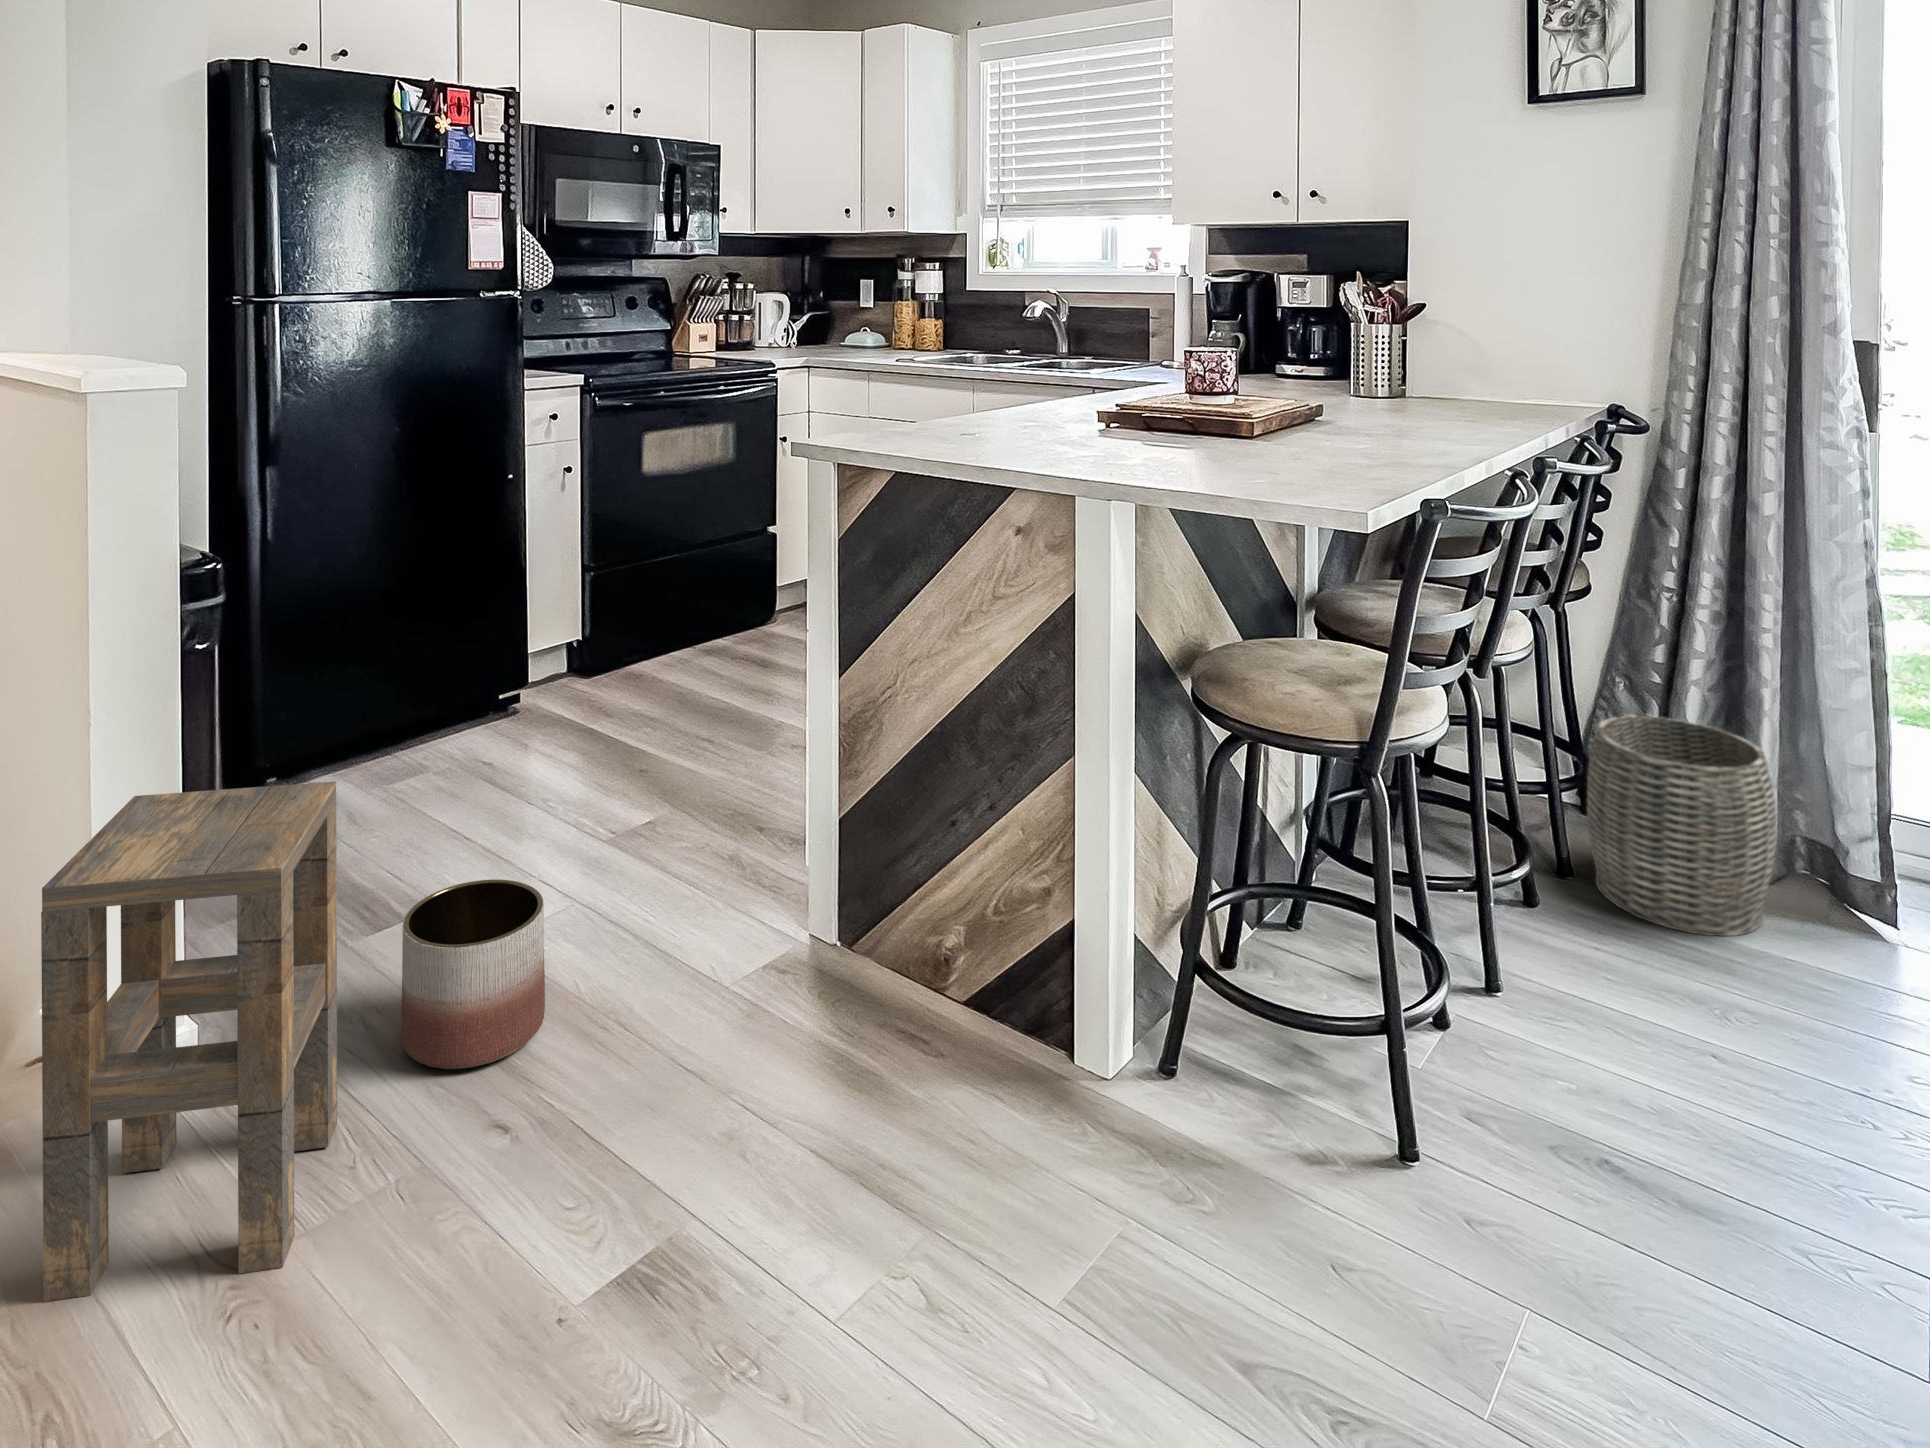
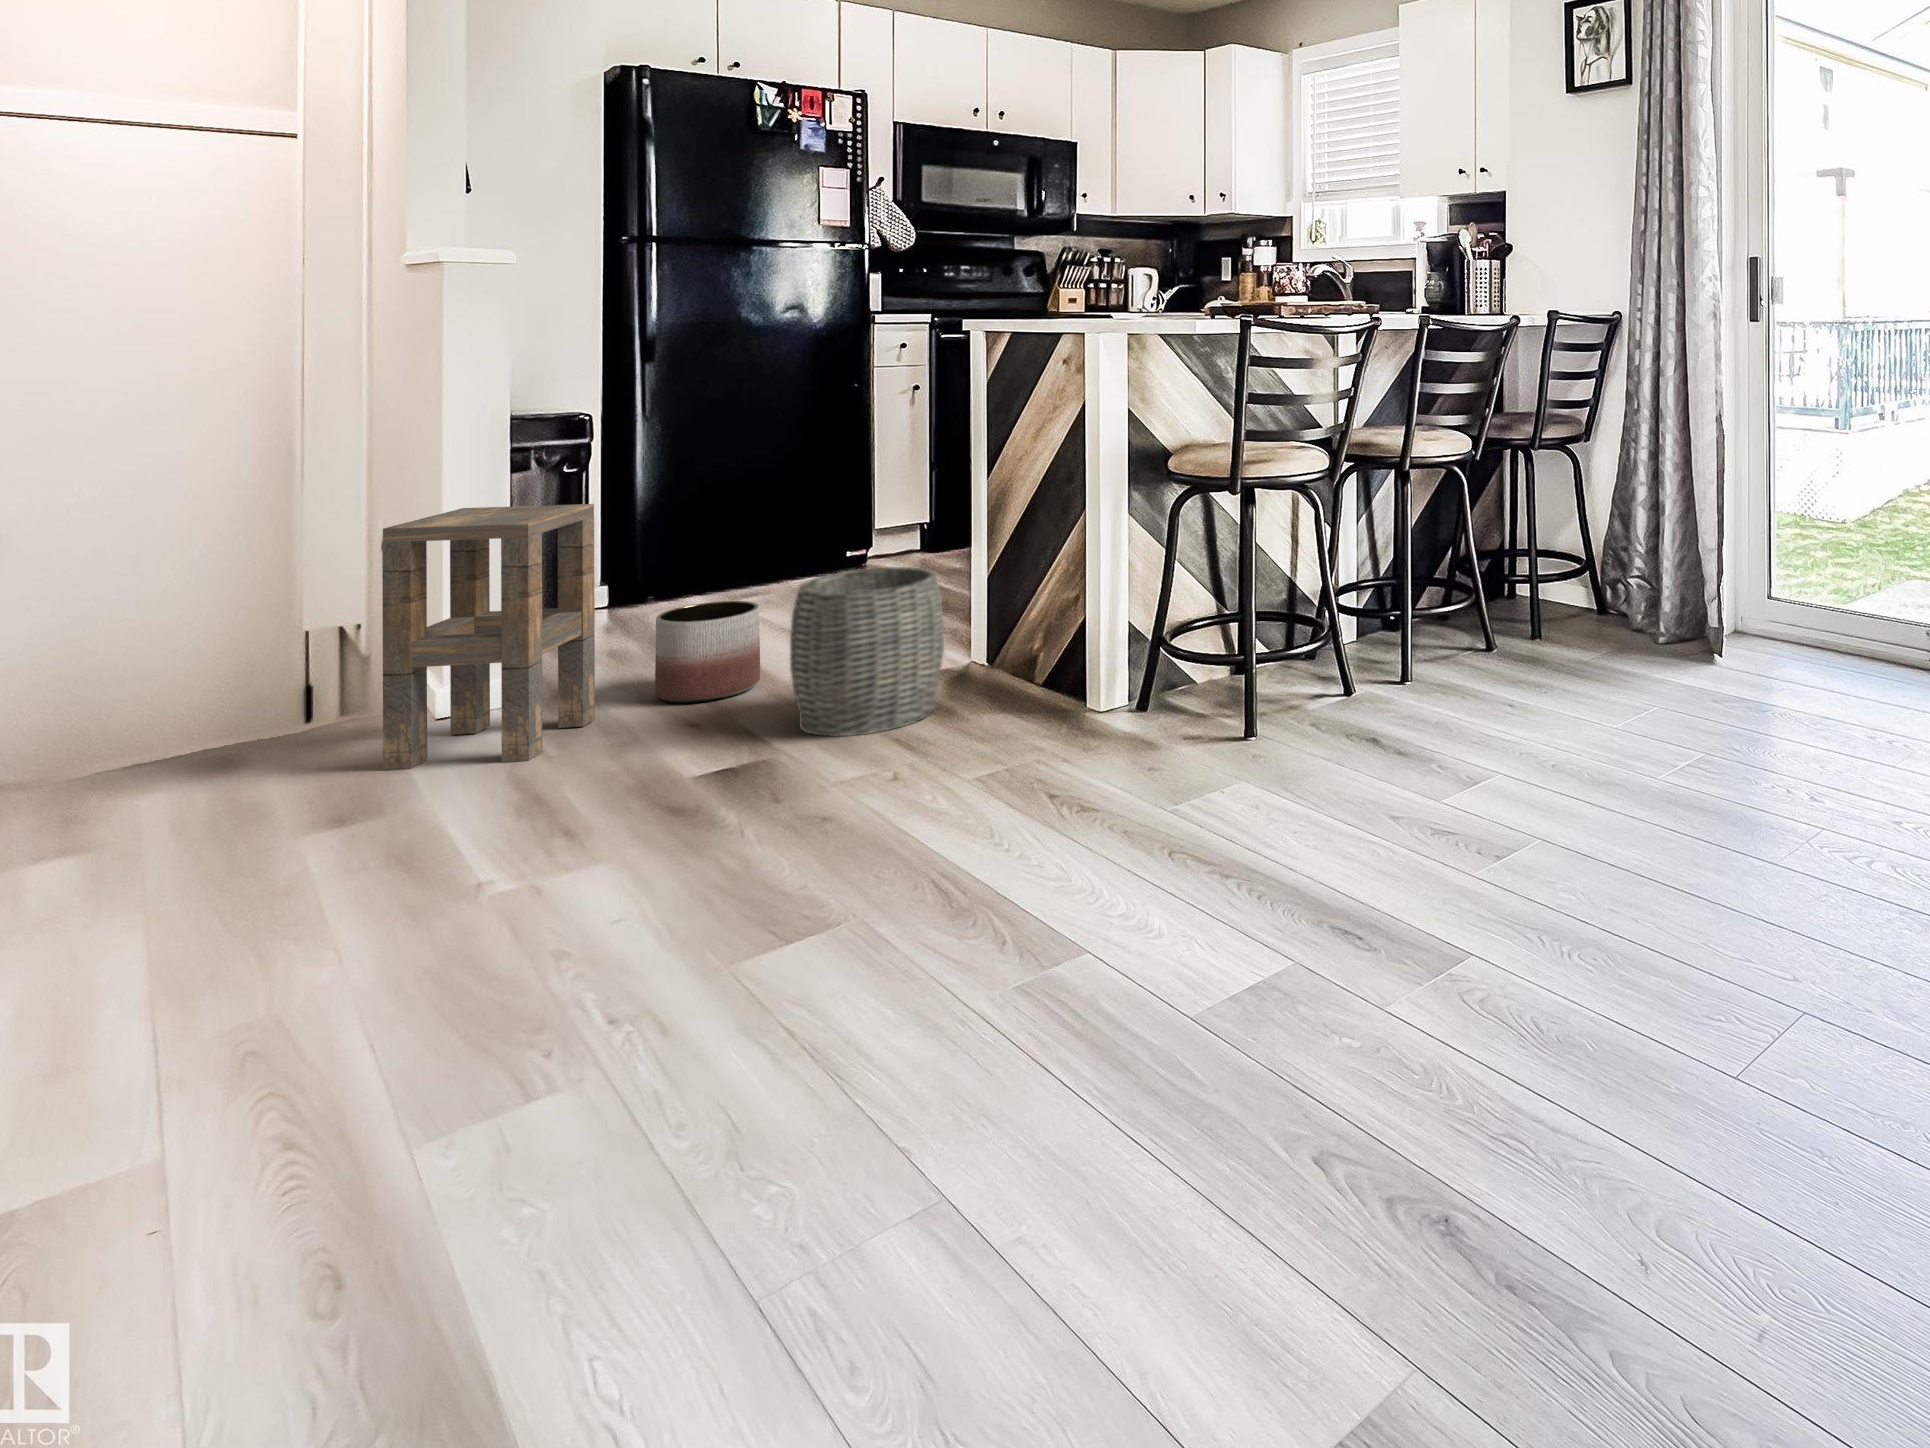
woven basket: present [1587,716,1776,936] -> present [790,567,944,736]

